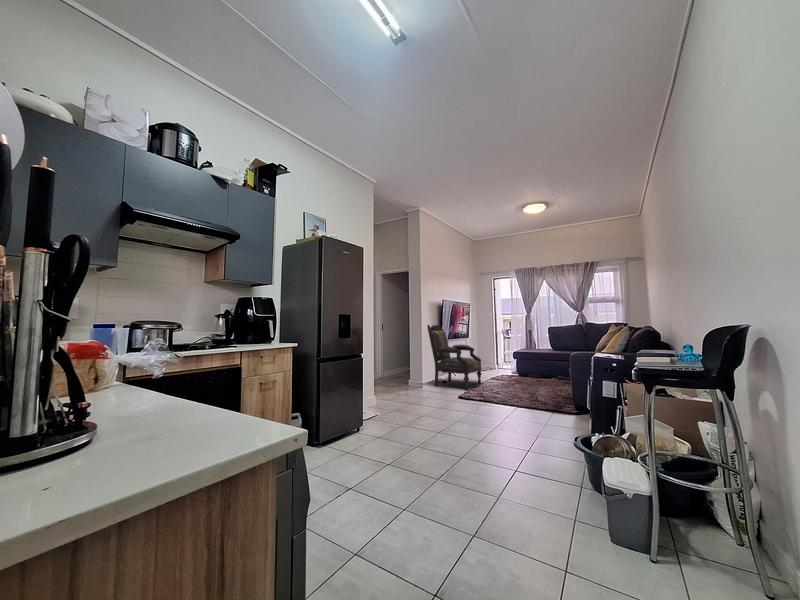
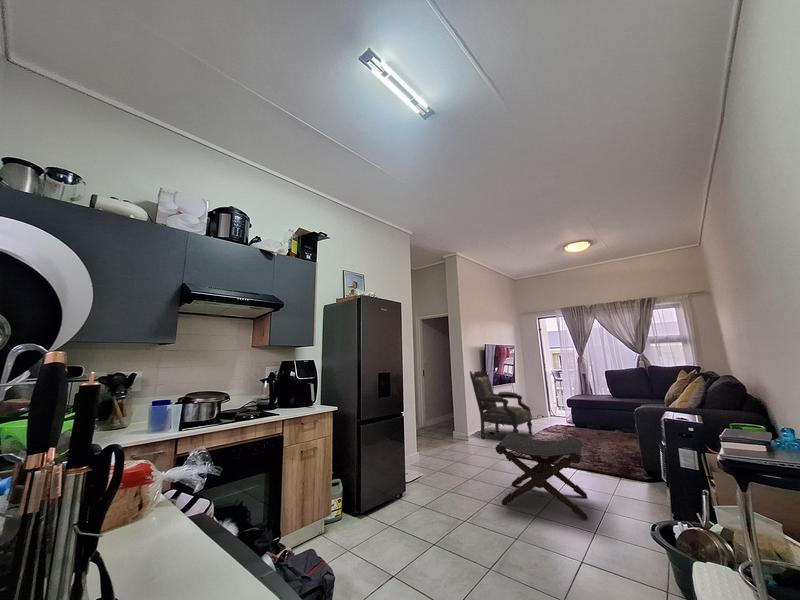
footstool: none [448,374,524,442] -> present [496,433,588,520]

